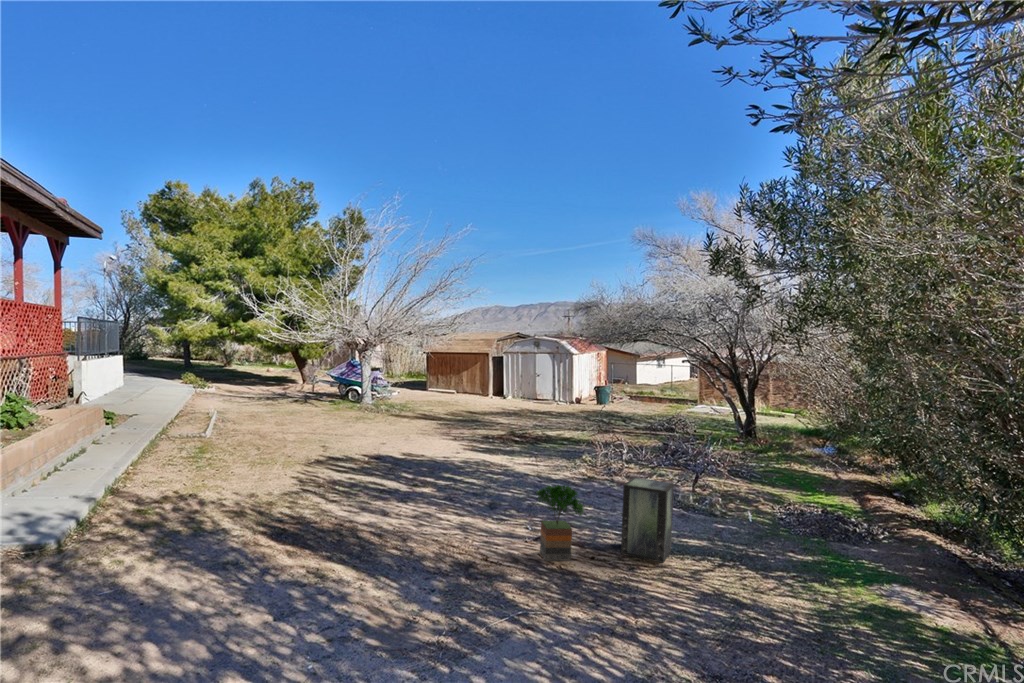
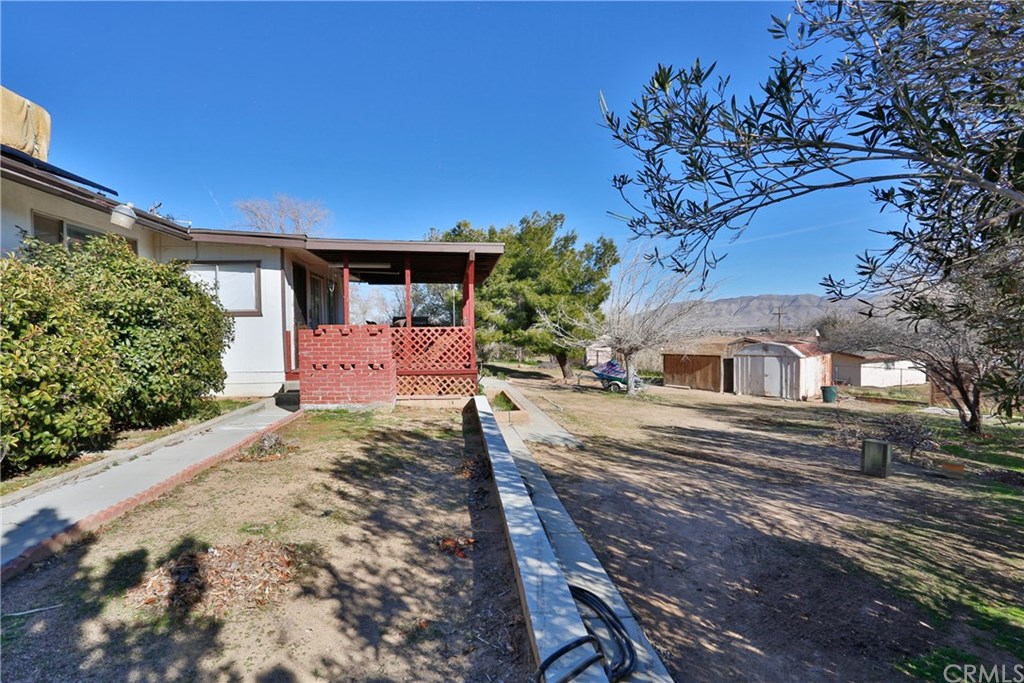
potted tree: present [536,485,584,561] -> present [941,445,971,479]

